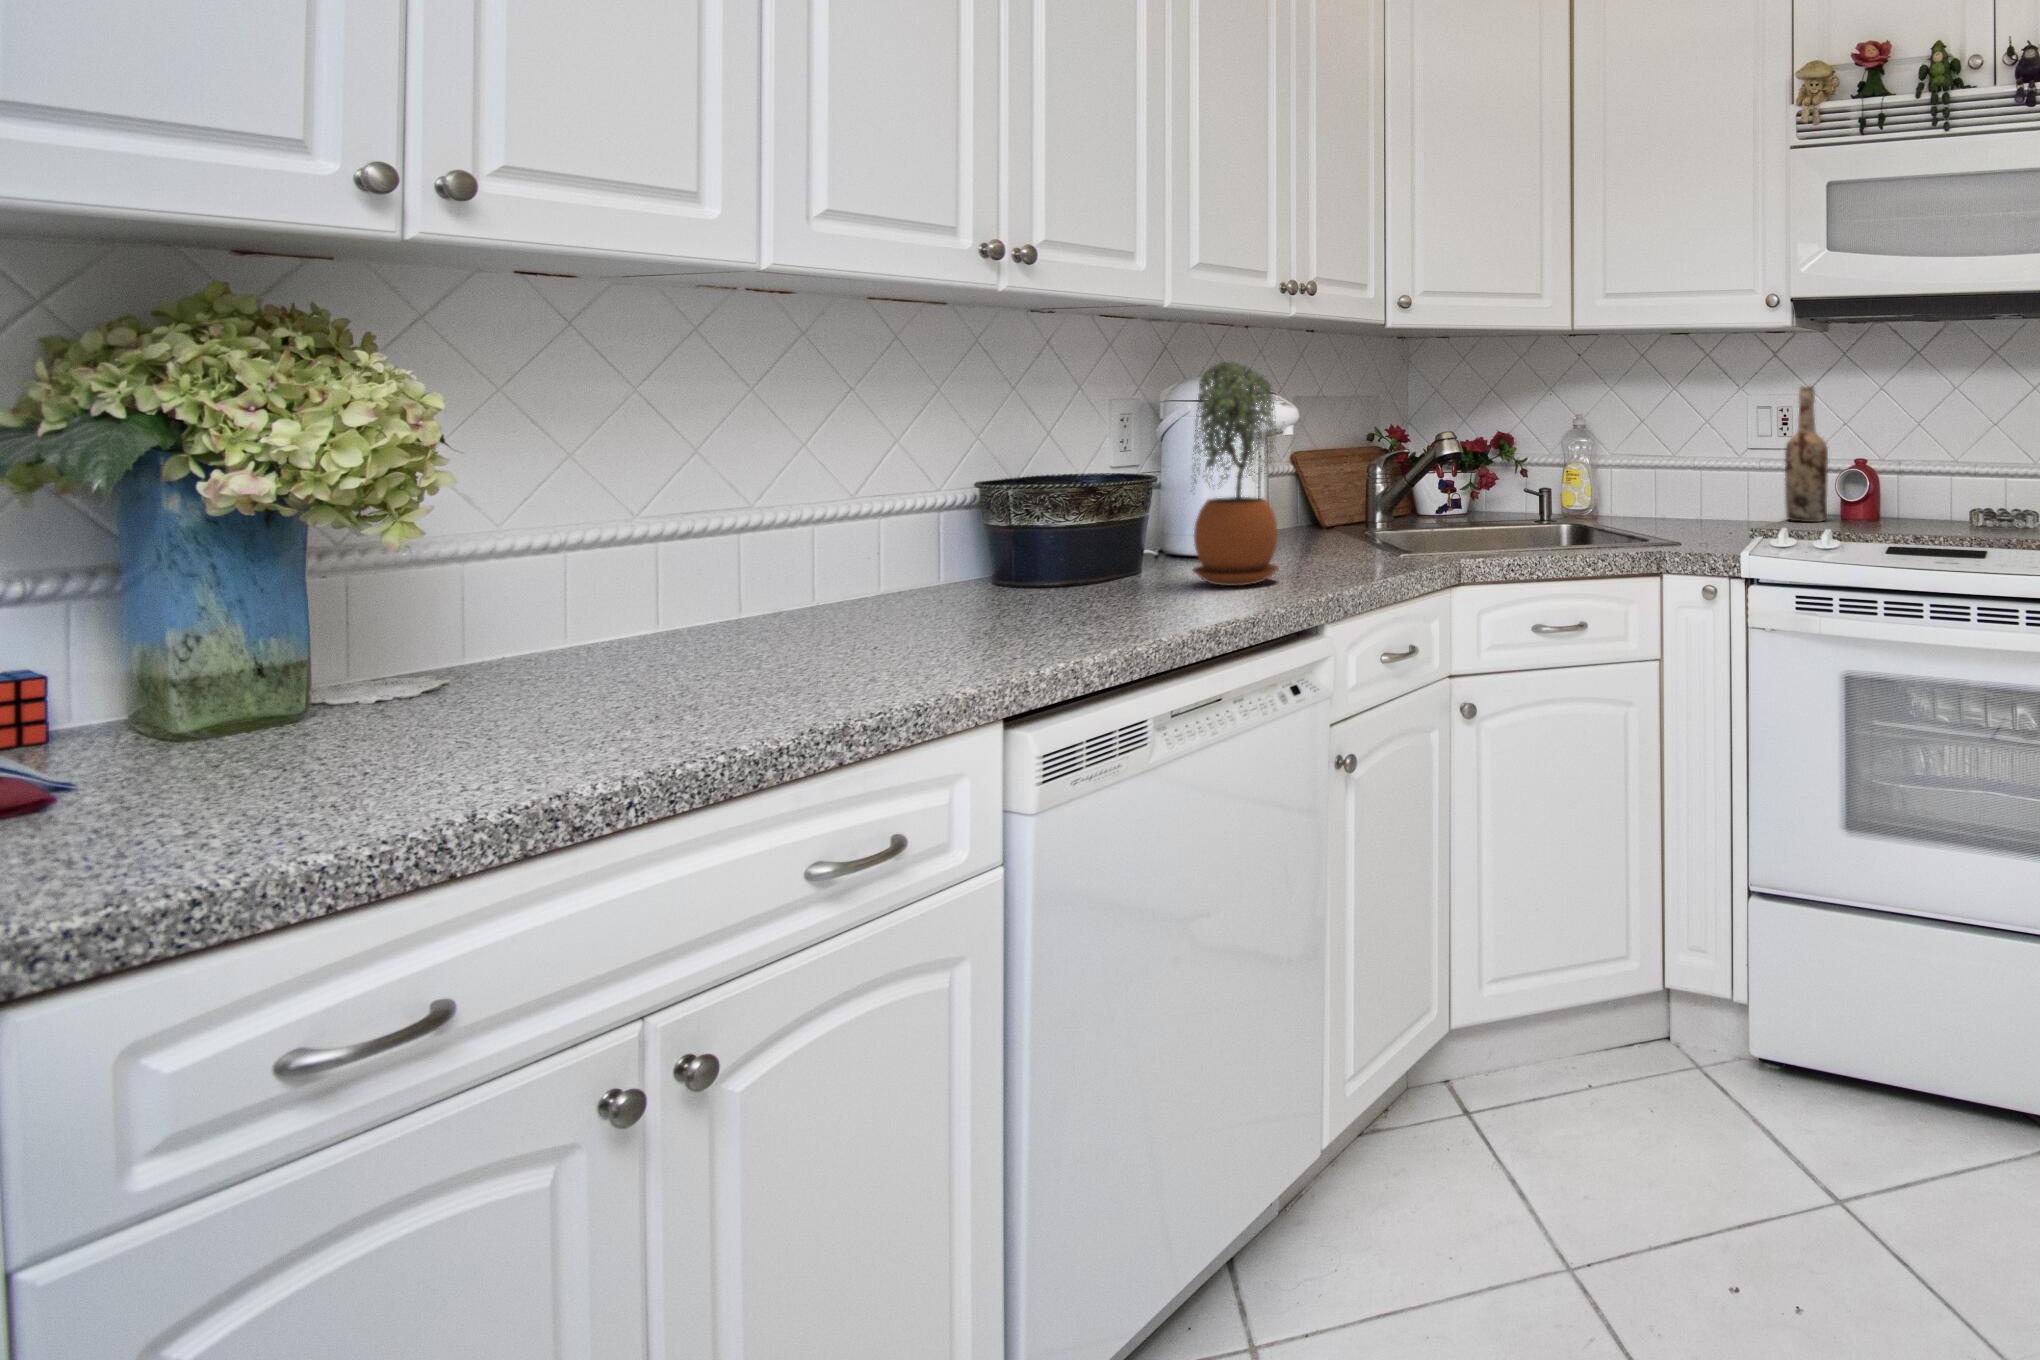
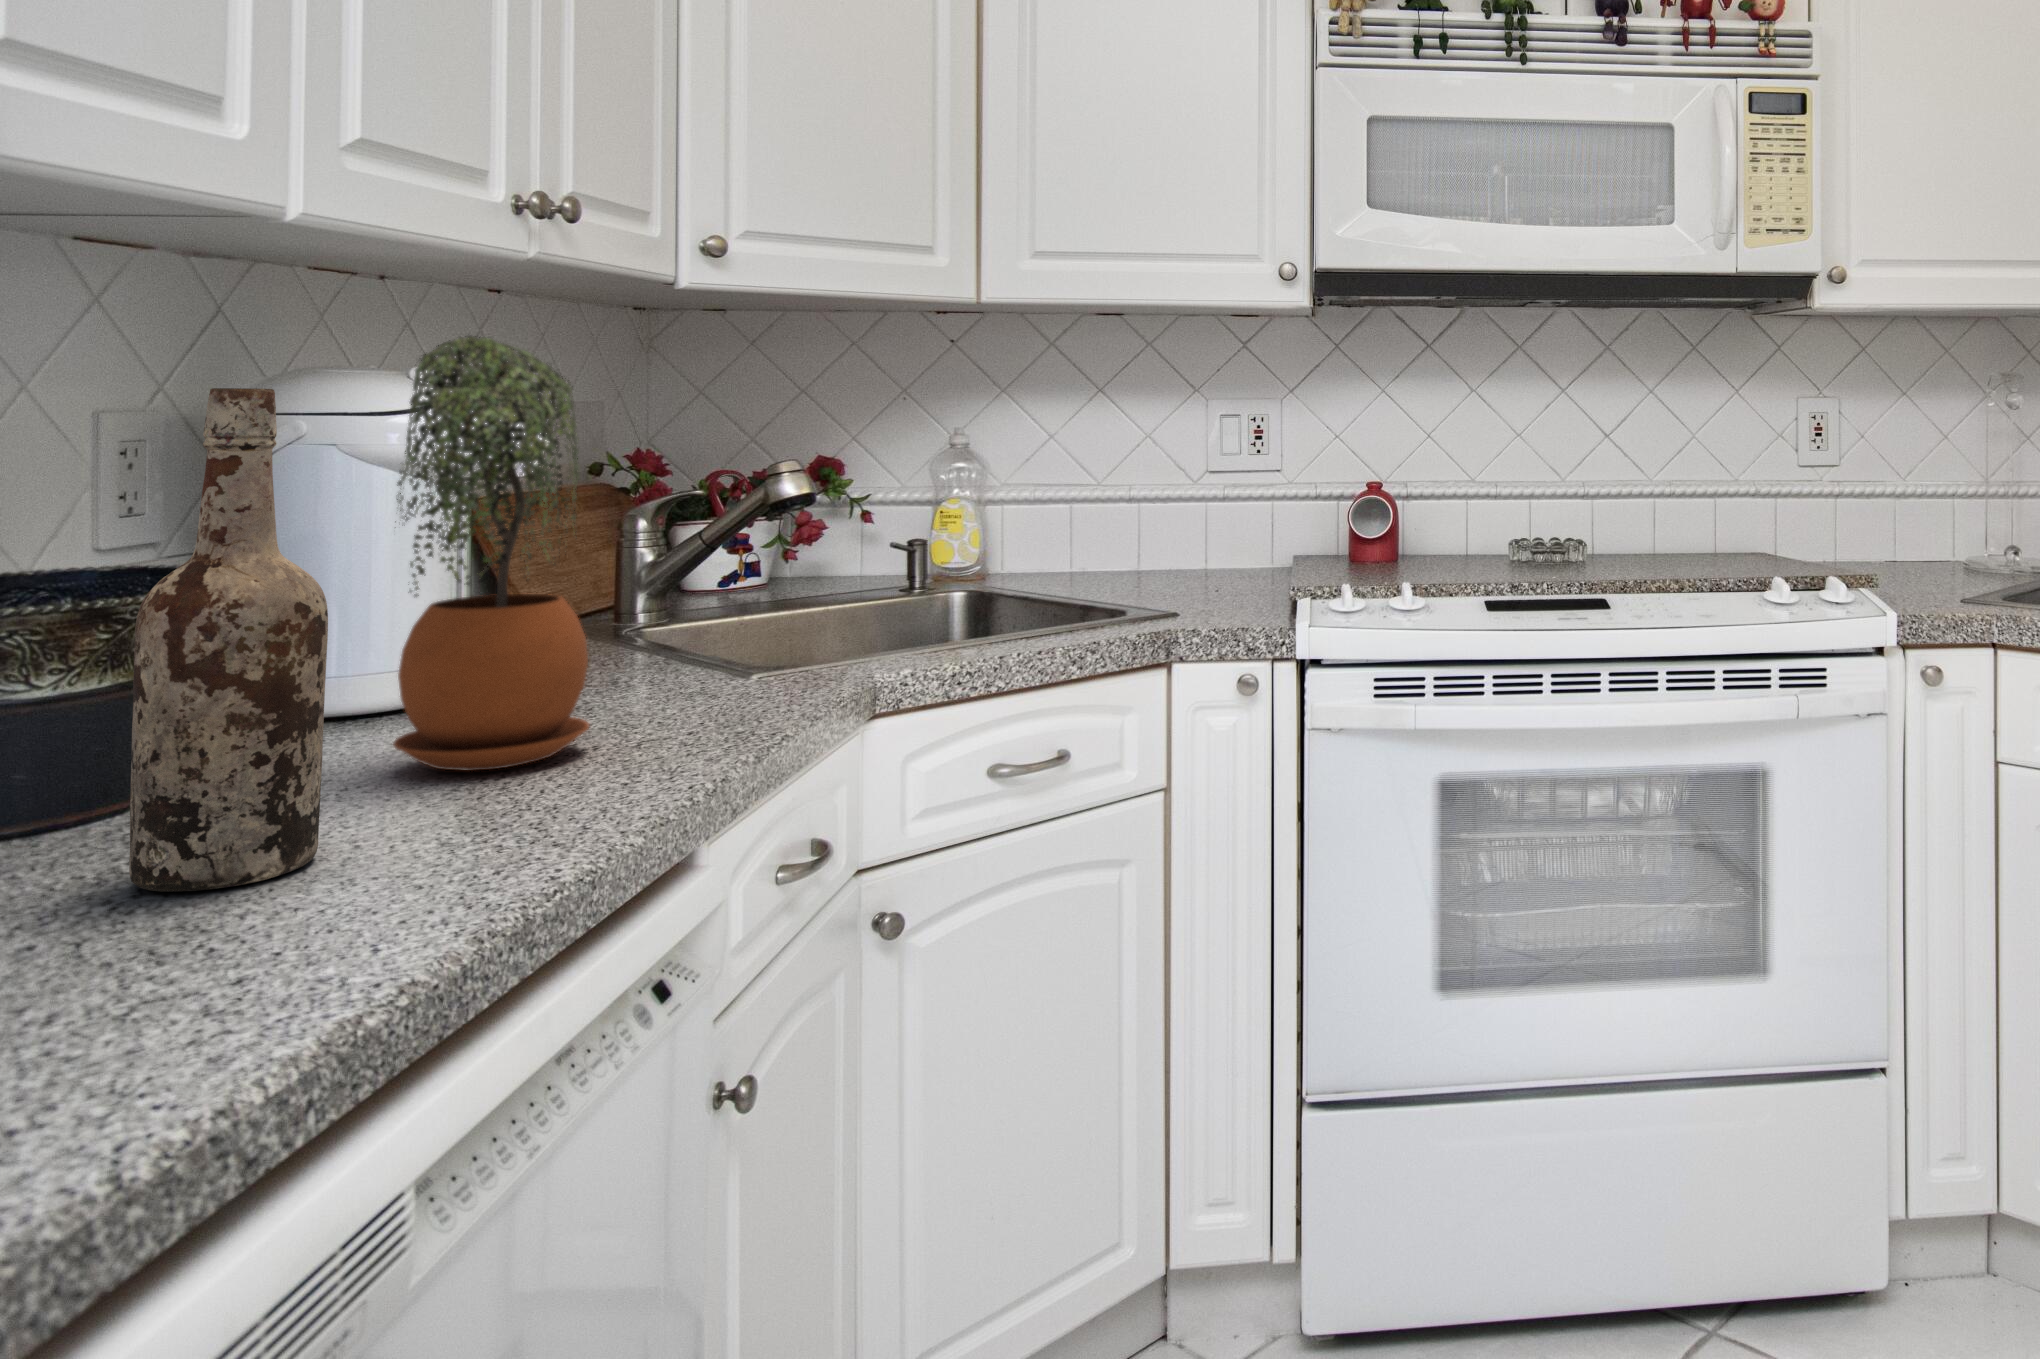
wine bottle: present [1785,387,1828,522] -> present [129,388,328,892]

